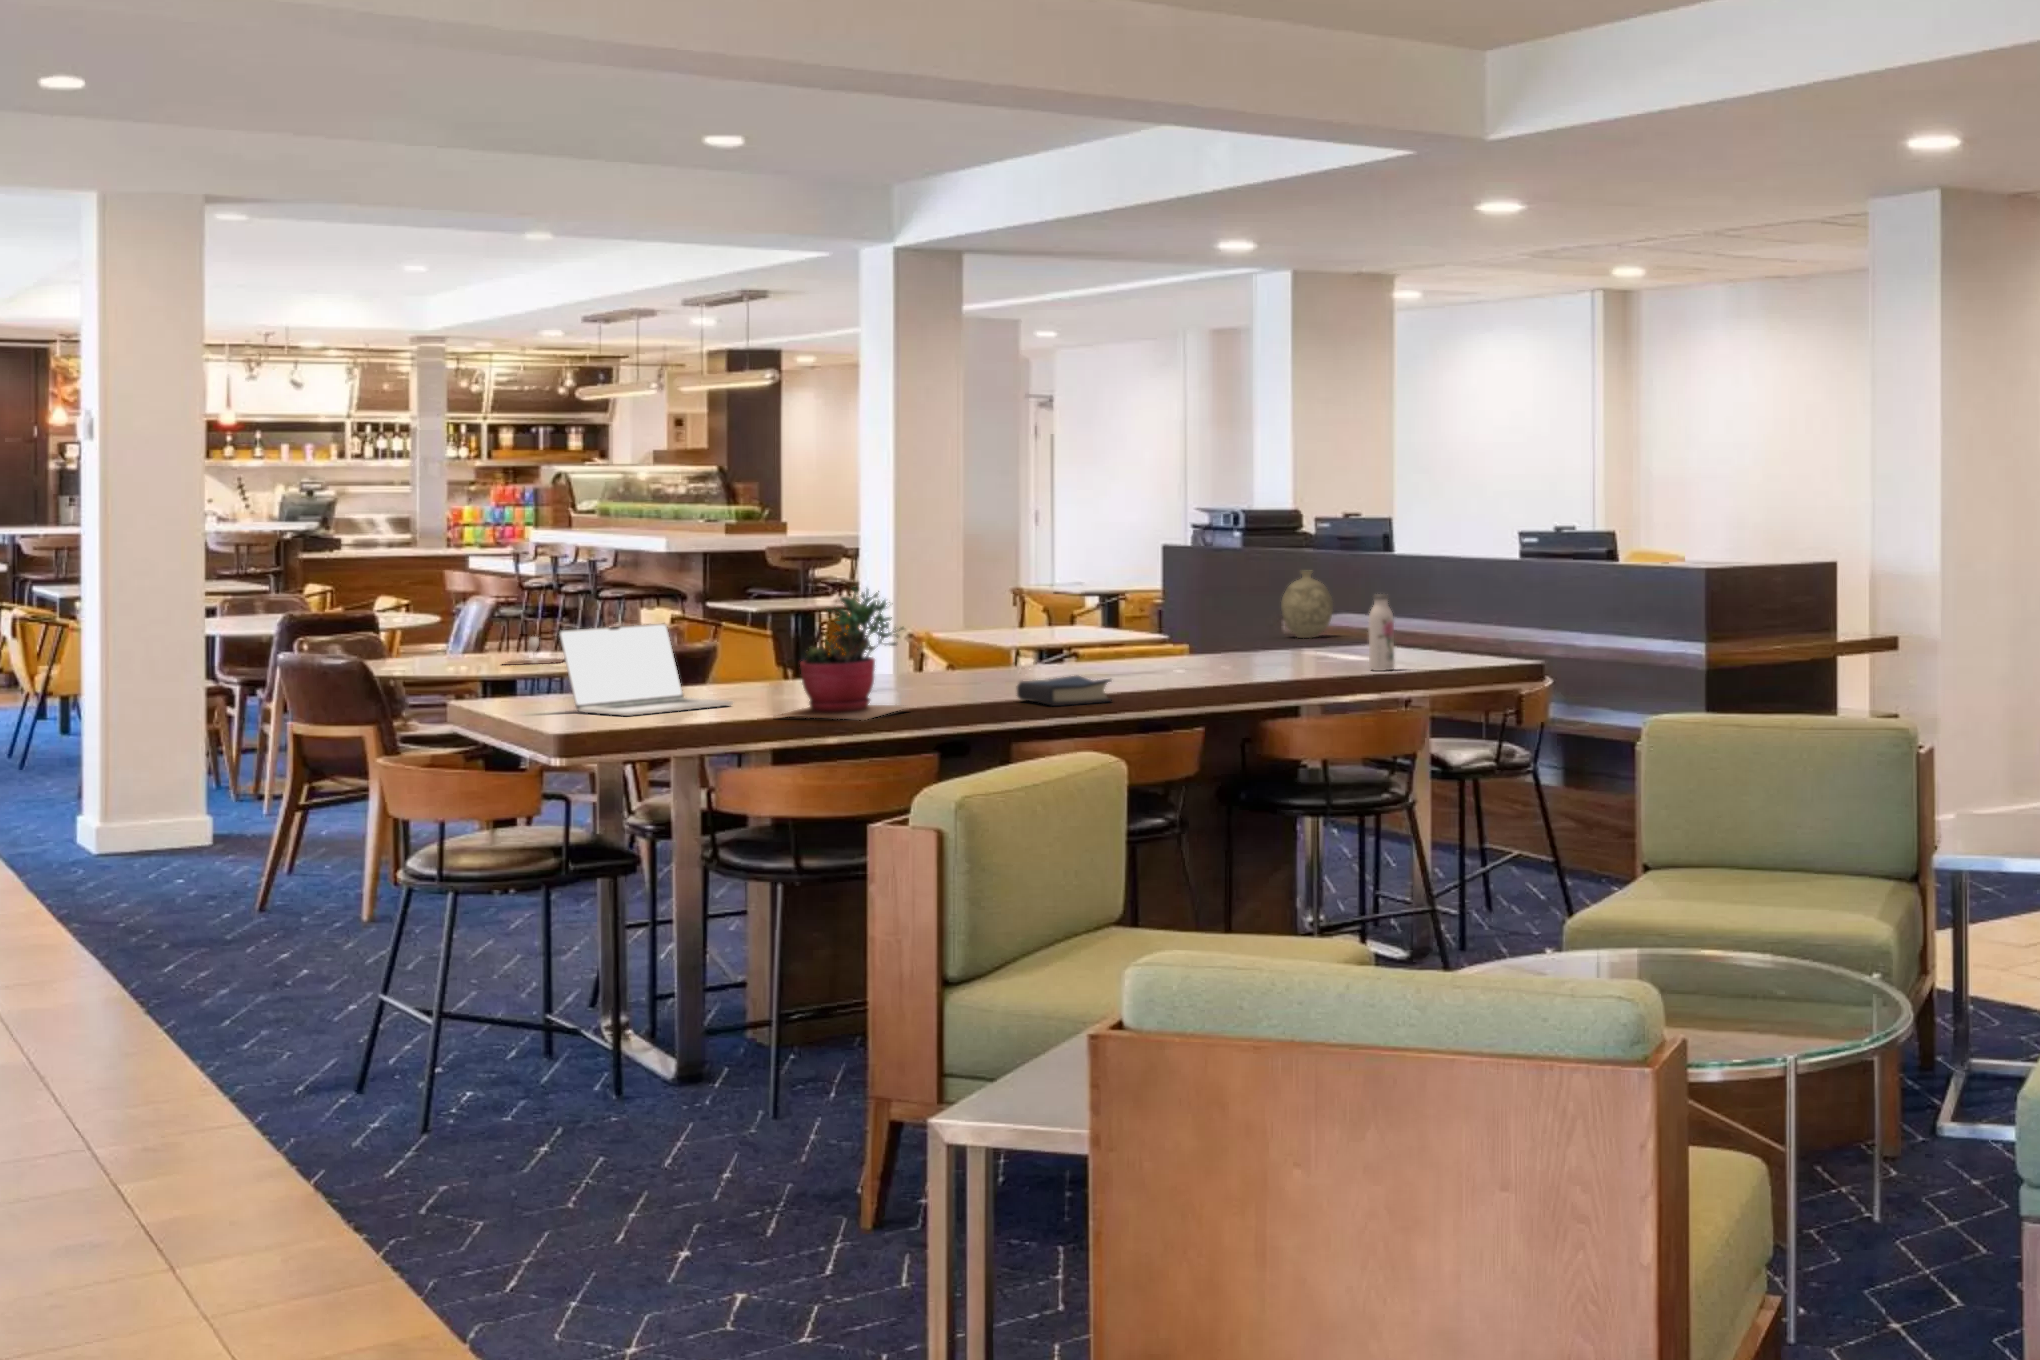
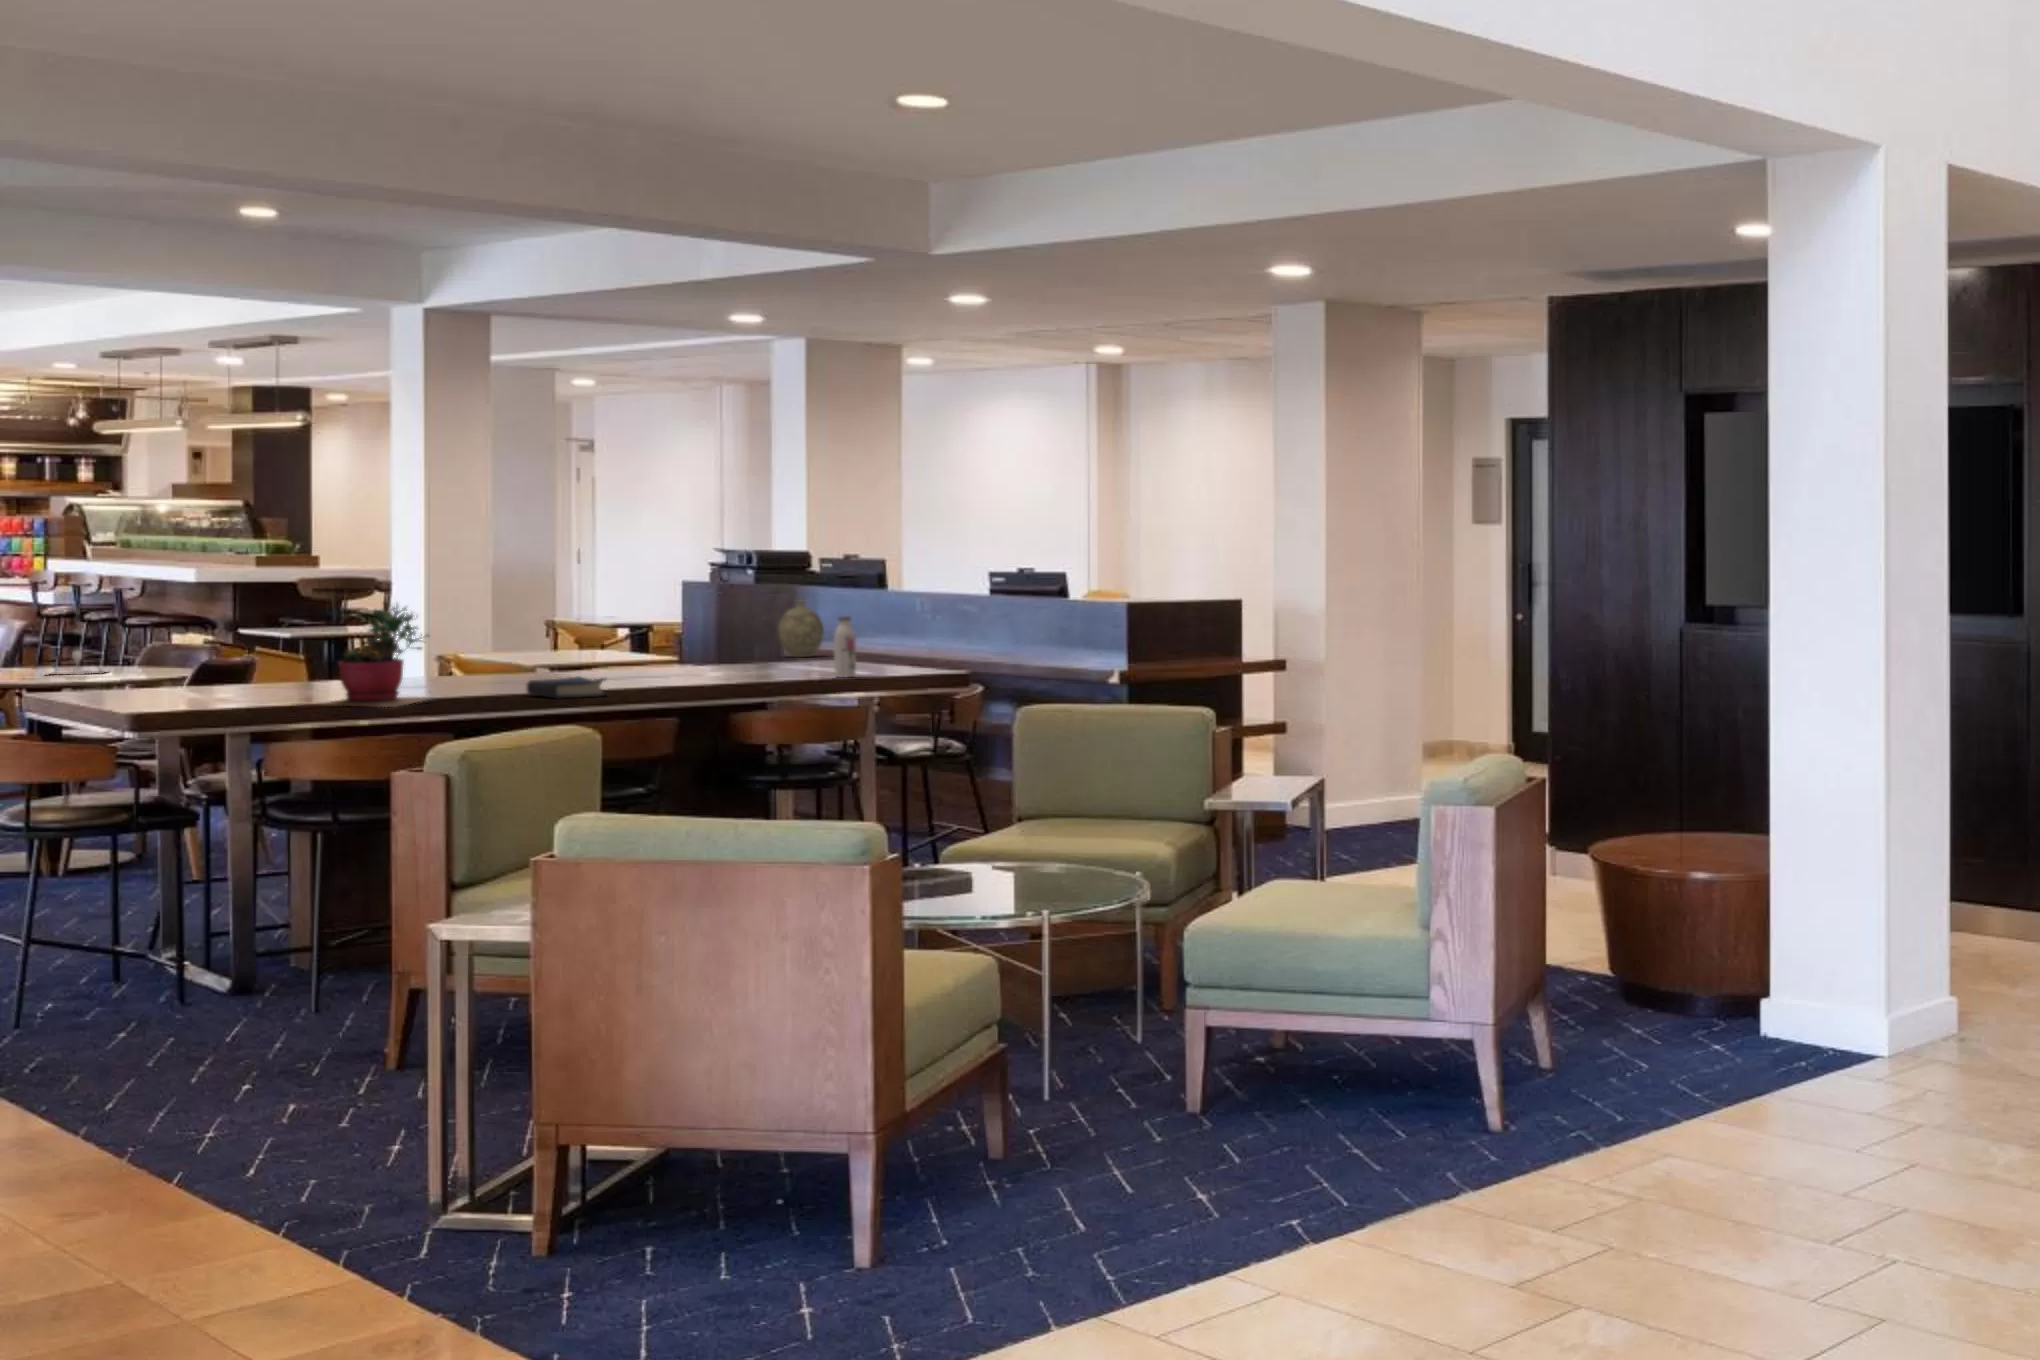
laptop: present [559,624,733,716] -> none [120,633,278,706]

